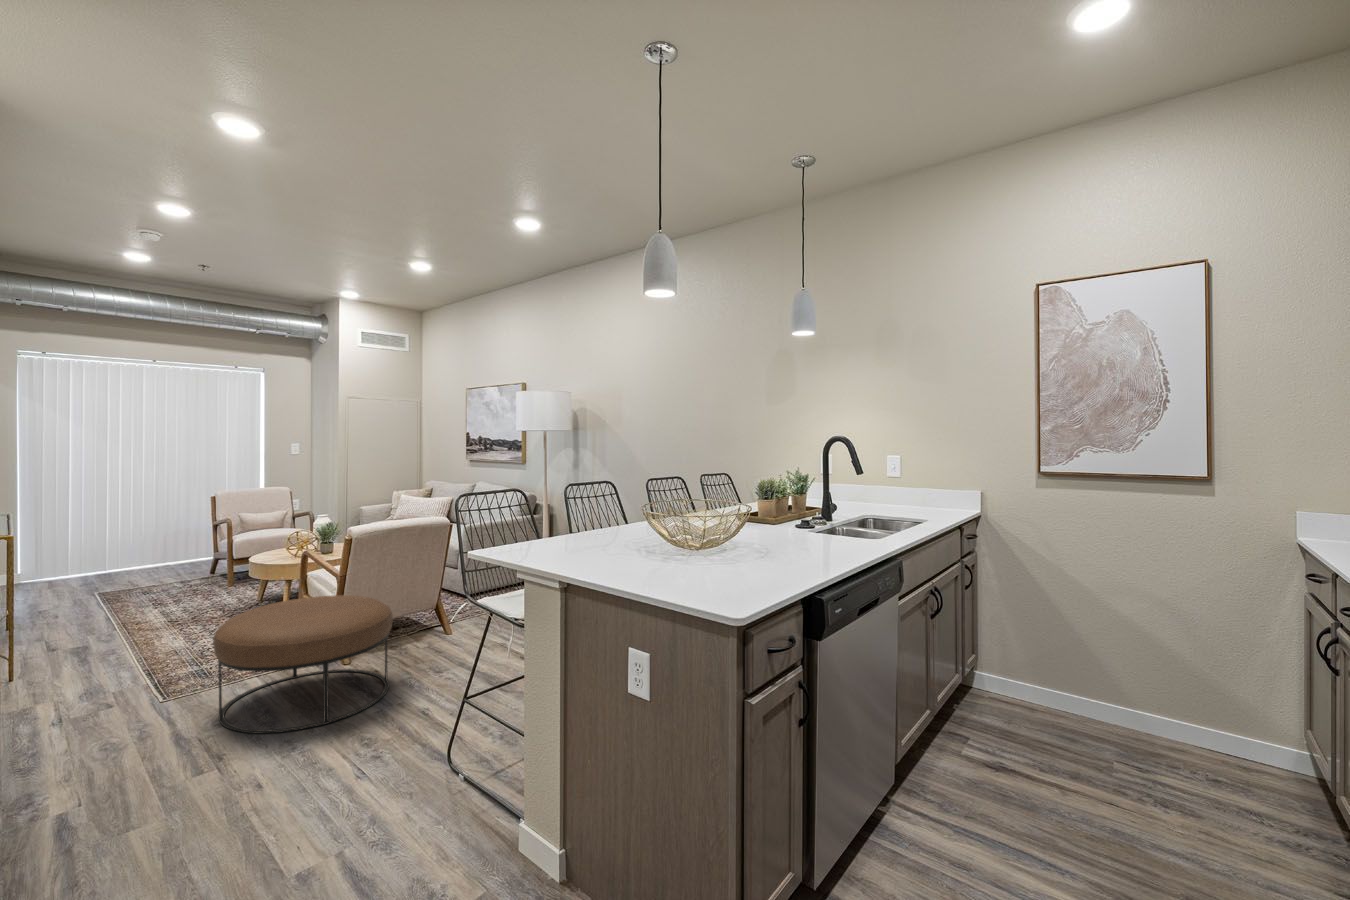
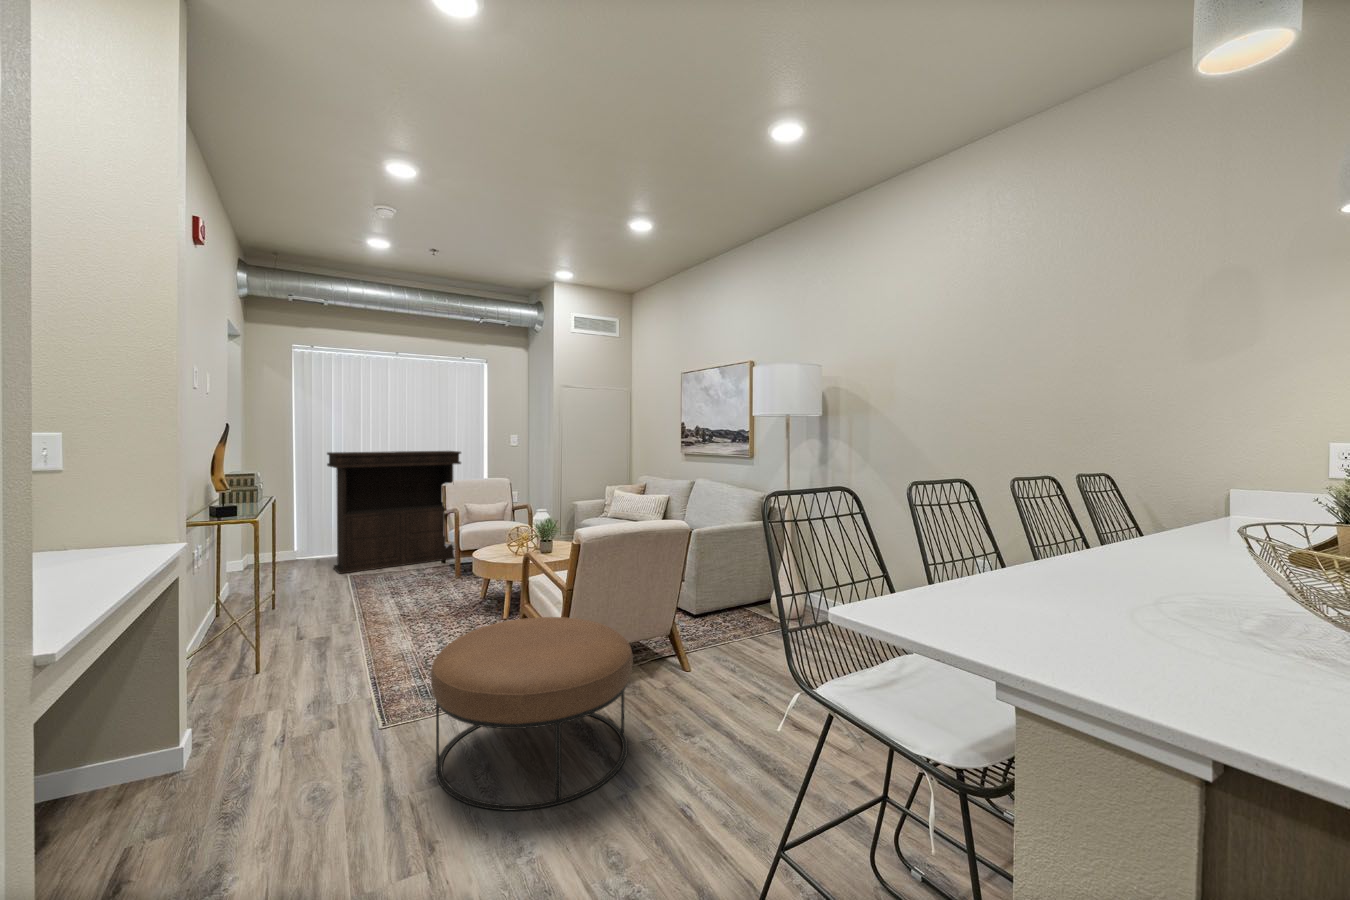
console table: none [69,461,233,592] -> present [327,451,461,574]

